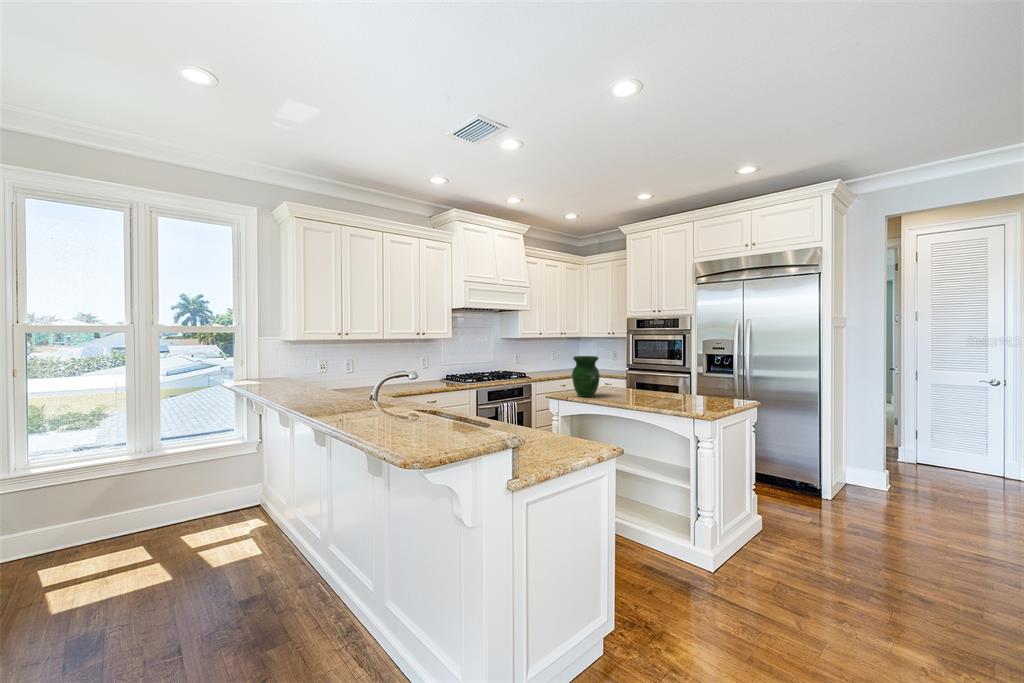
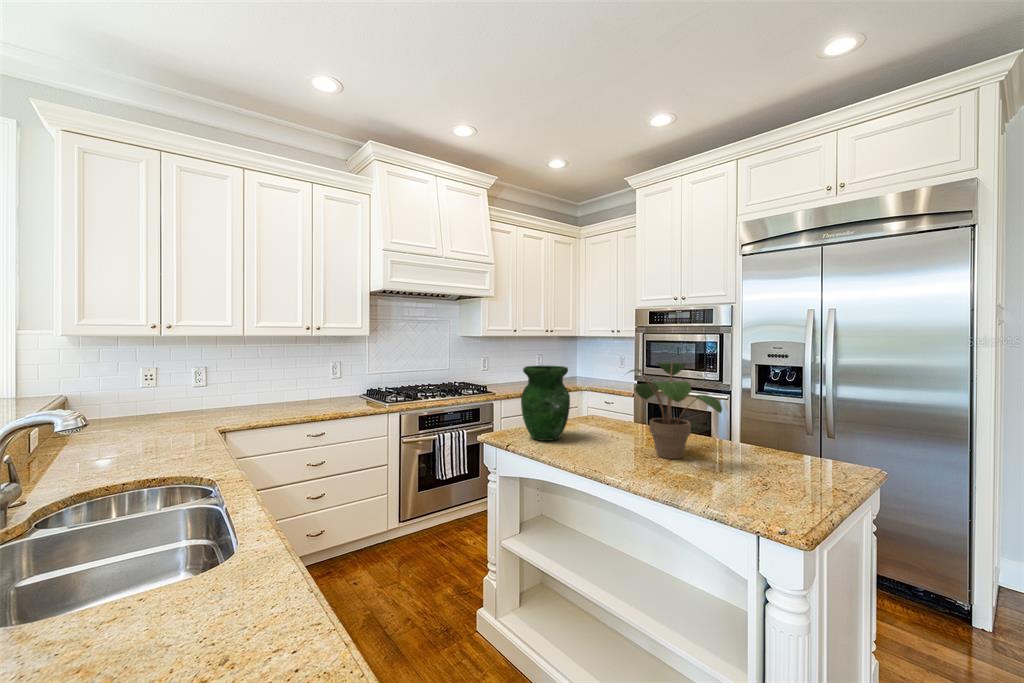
potted plant: none [629,352,680,402] -> present [628,362,722,459]

